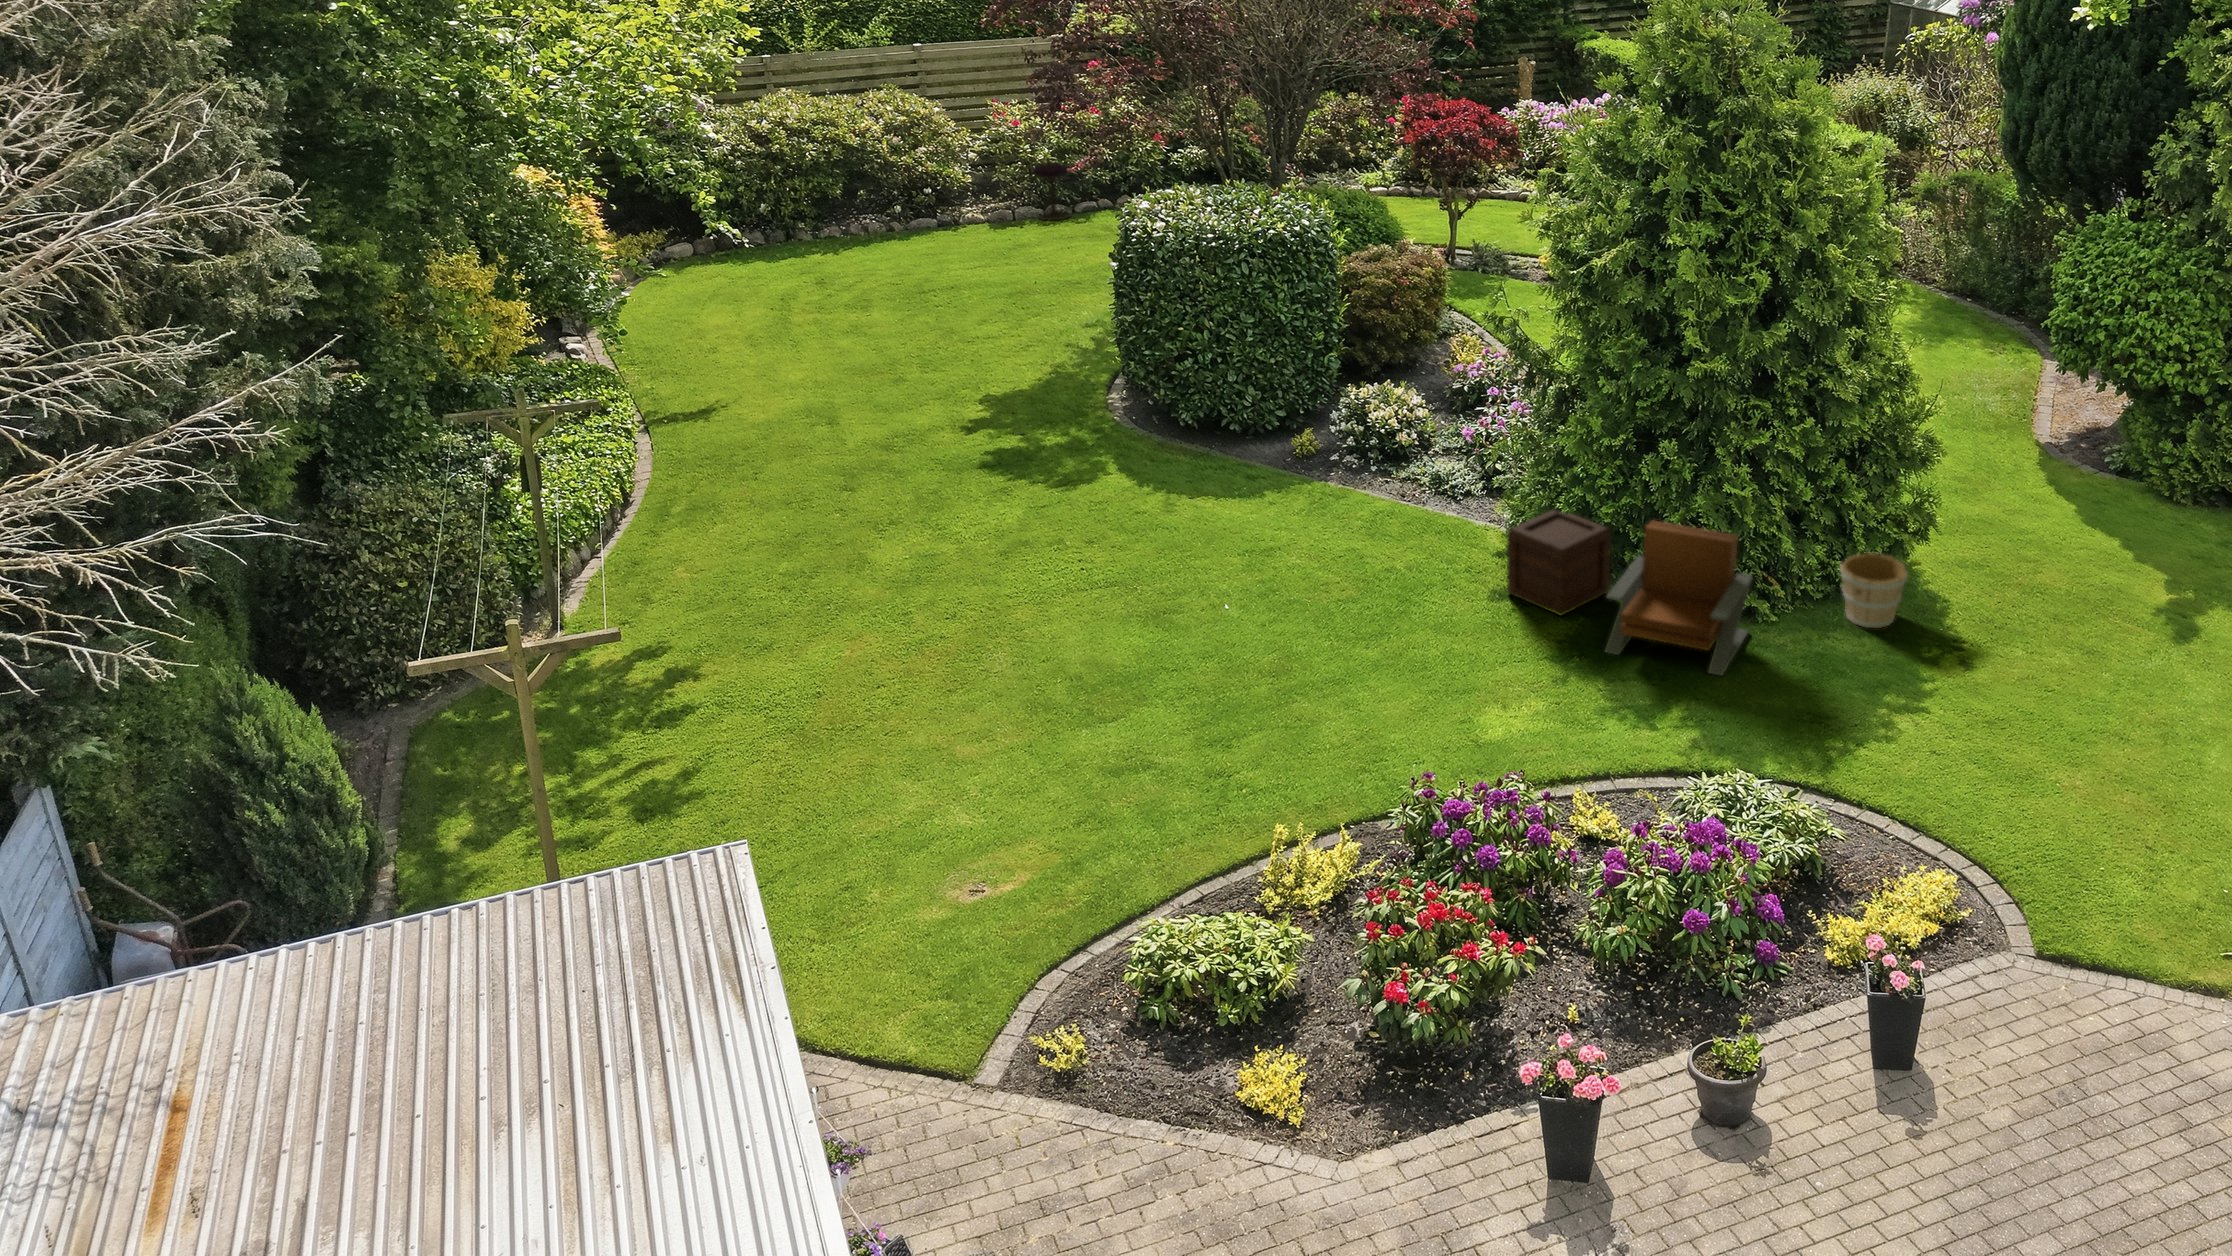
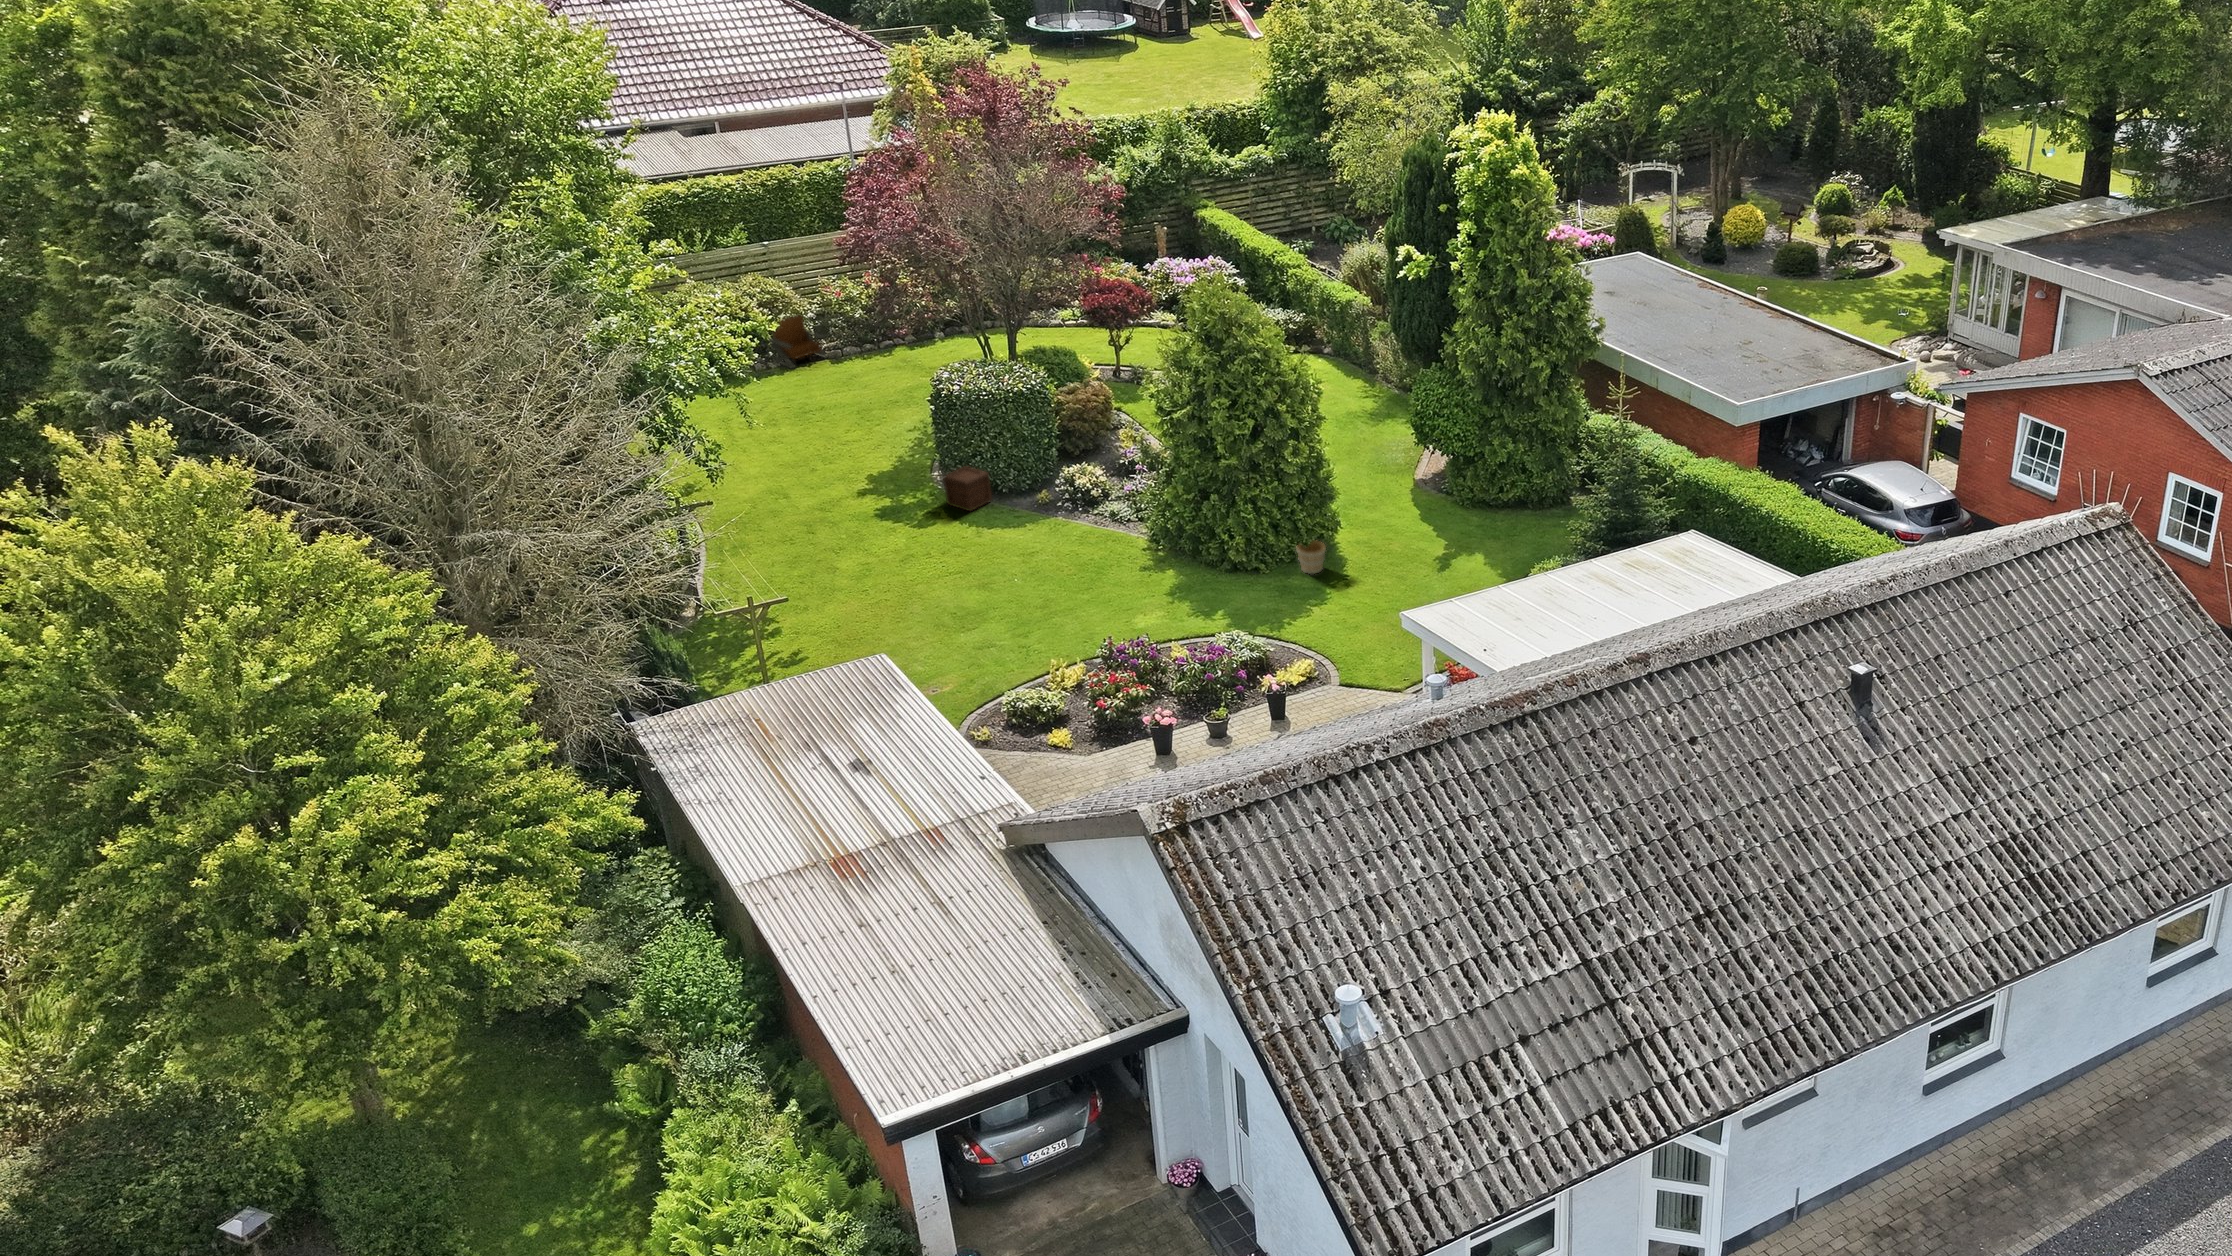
stool: present [1033,163,1070,221] -> none [847,314,874,352]
wooden crate: present [1507,508,1611,616] -> present [943,466,993,511]
lounge chair: present [1605,521,1752,676] -> present [768,315,828,368]

